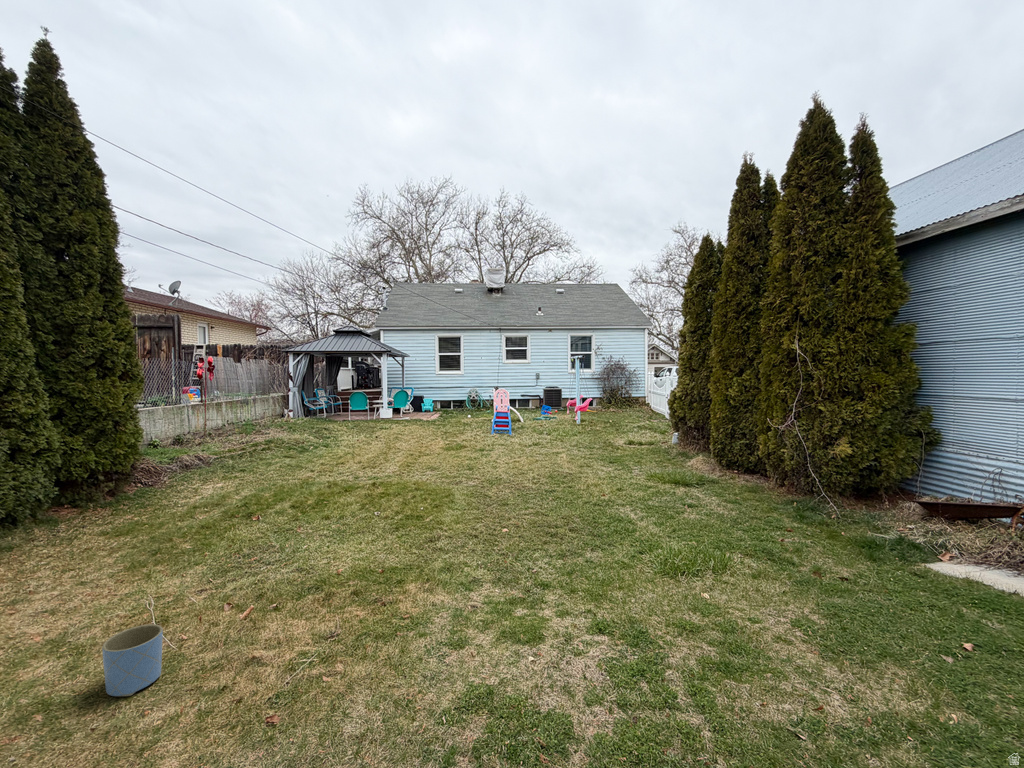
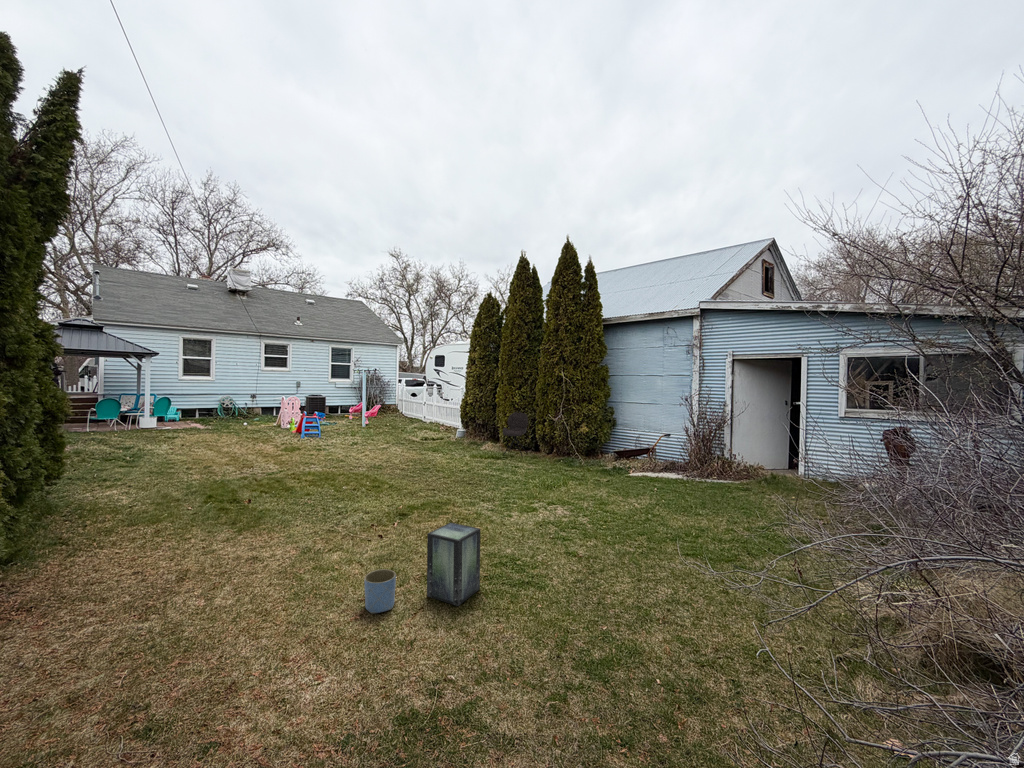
chair: none [700,411,748,483] -> present [503,412,528,455]
storage box: none [167,582,265,746] -> present [427,522,480,606]

